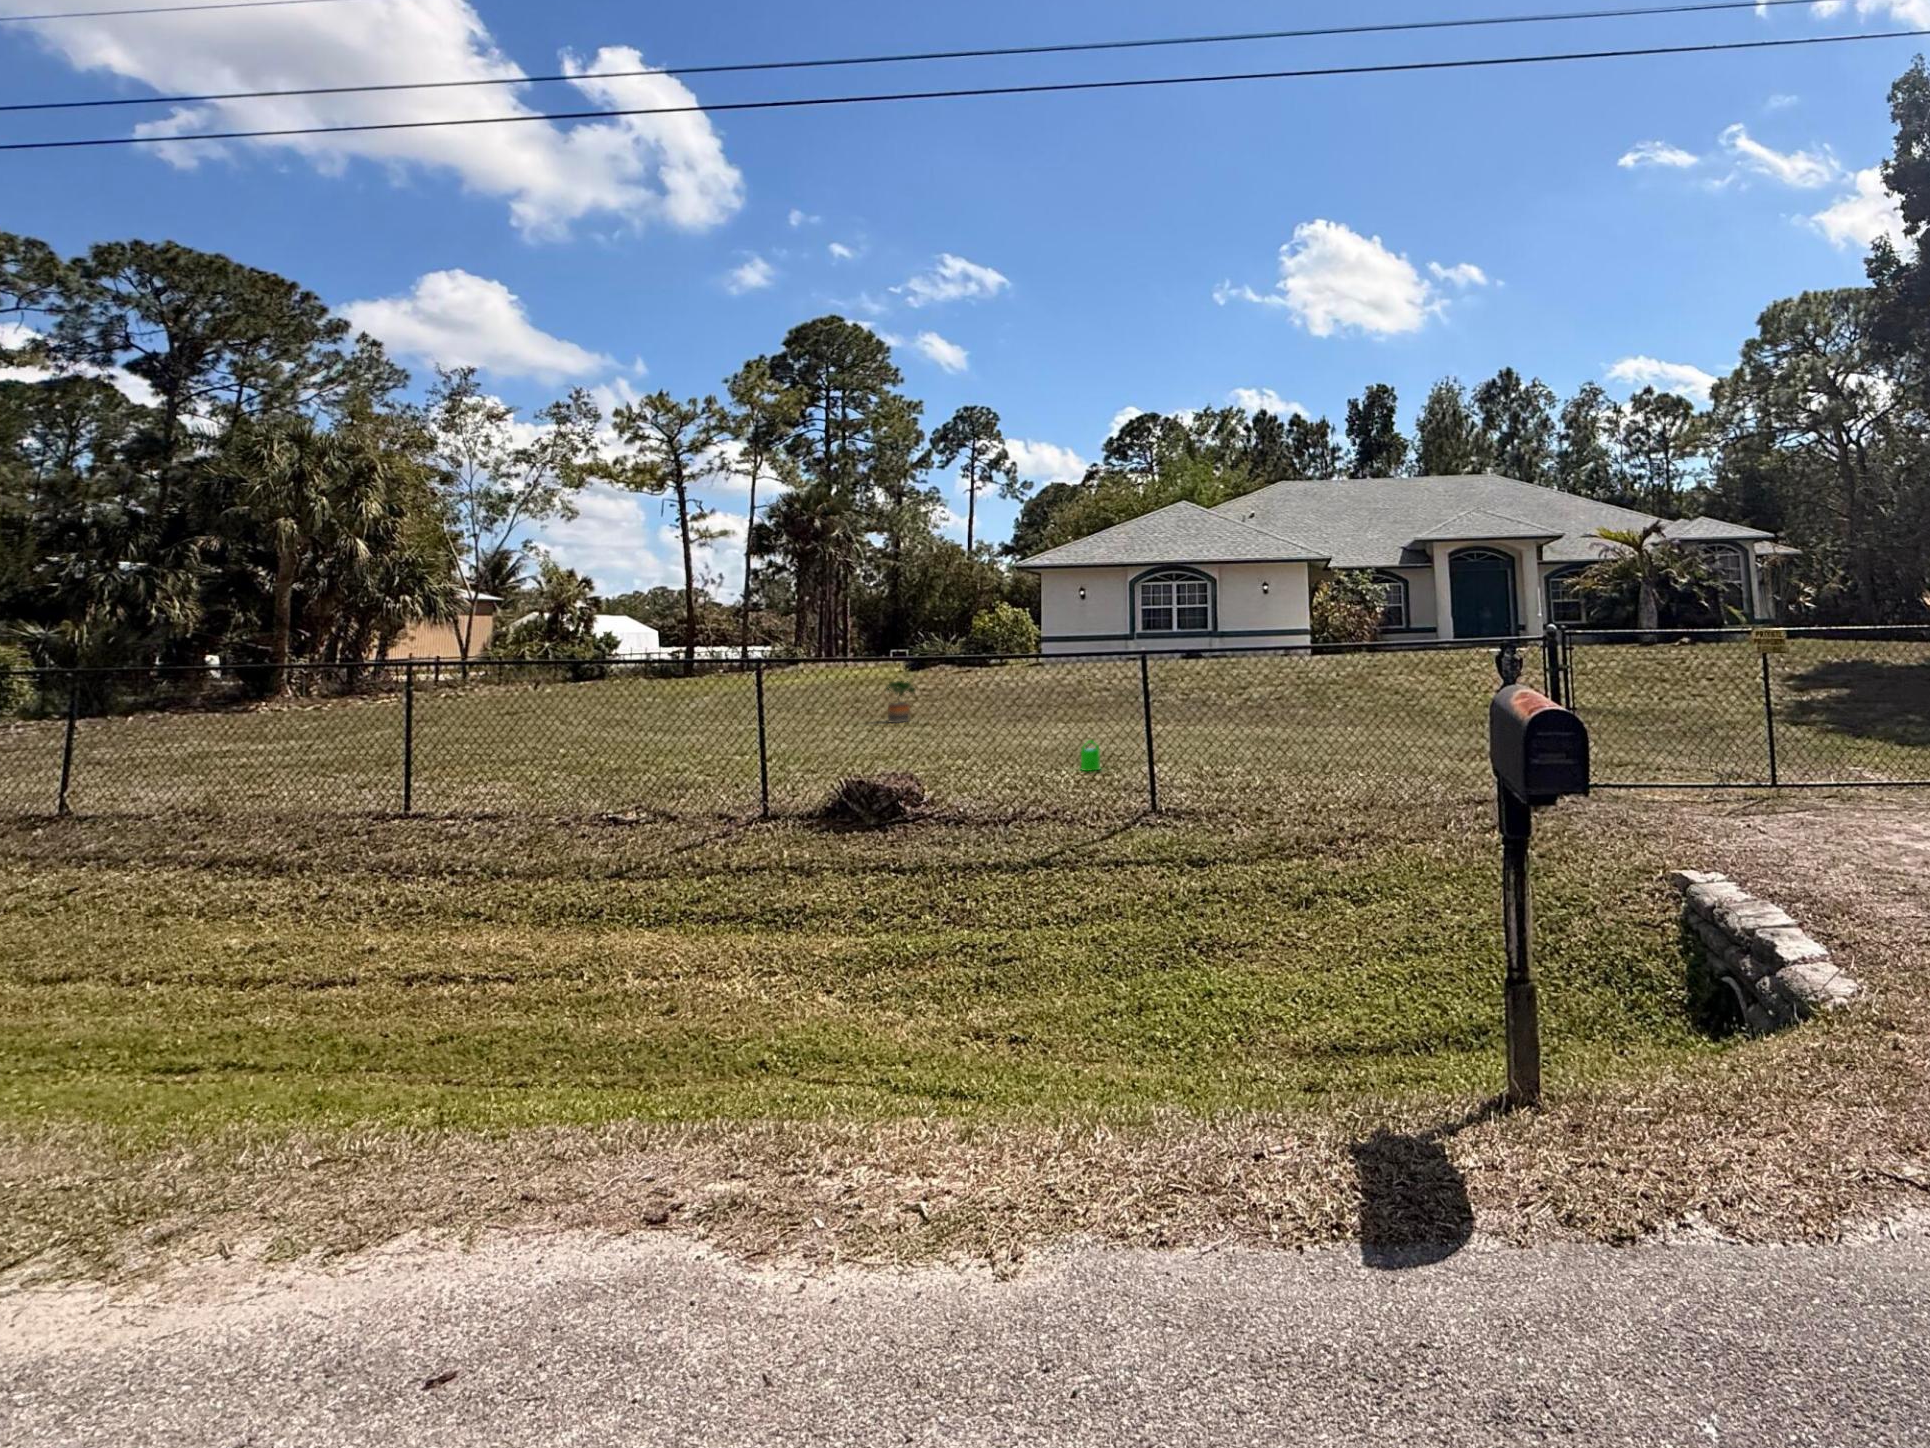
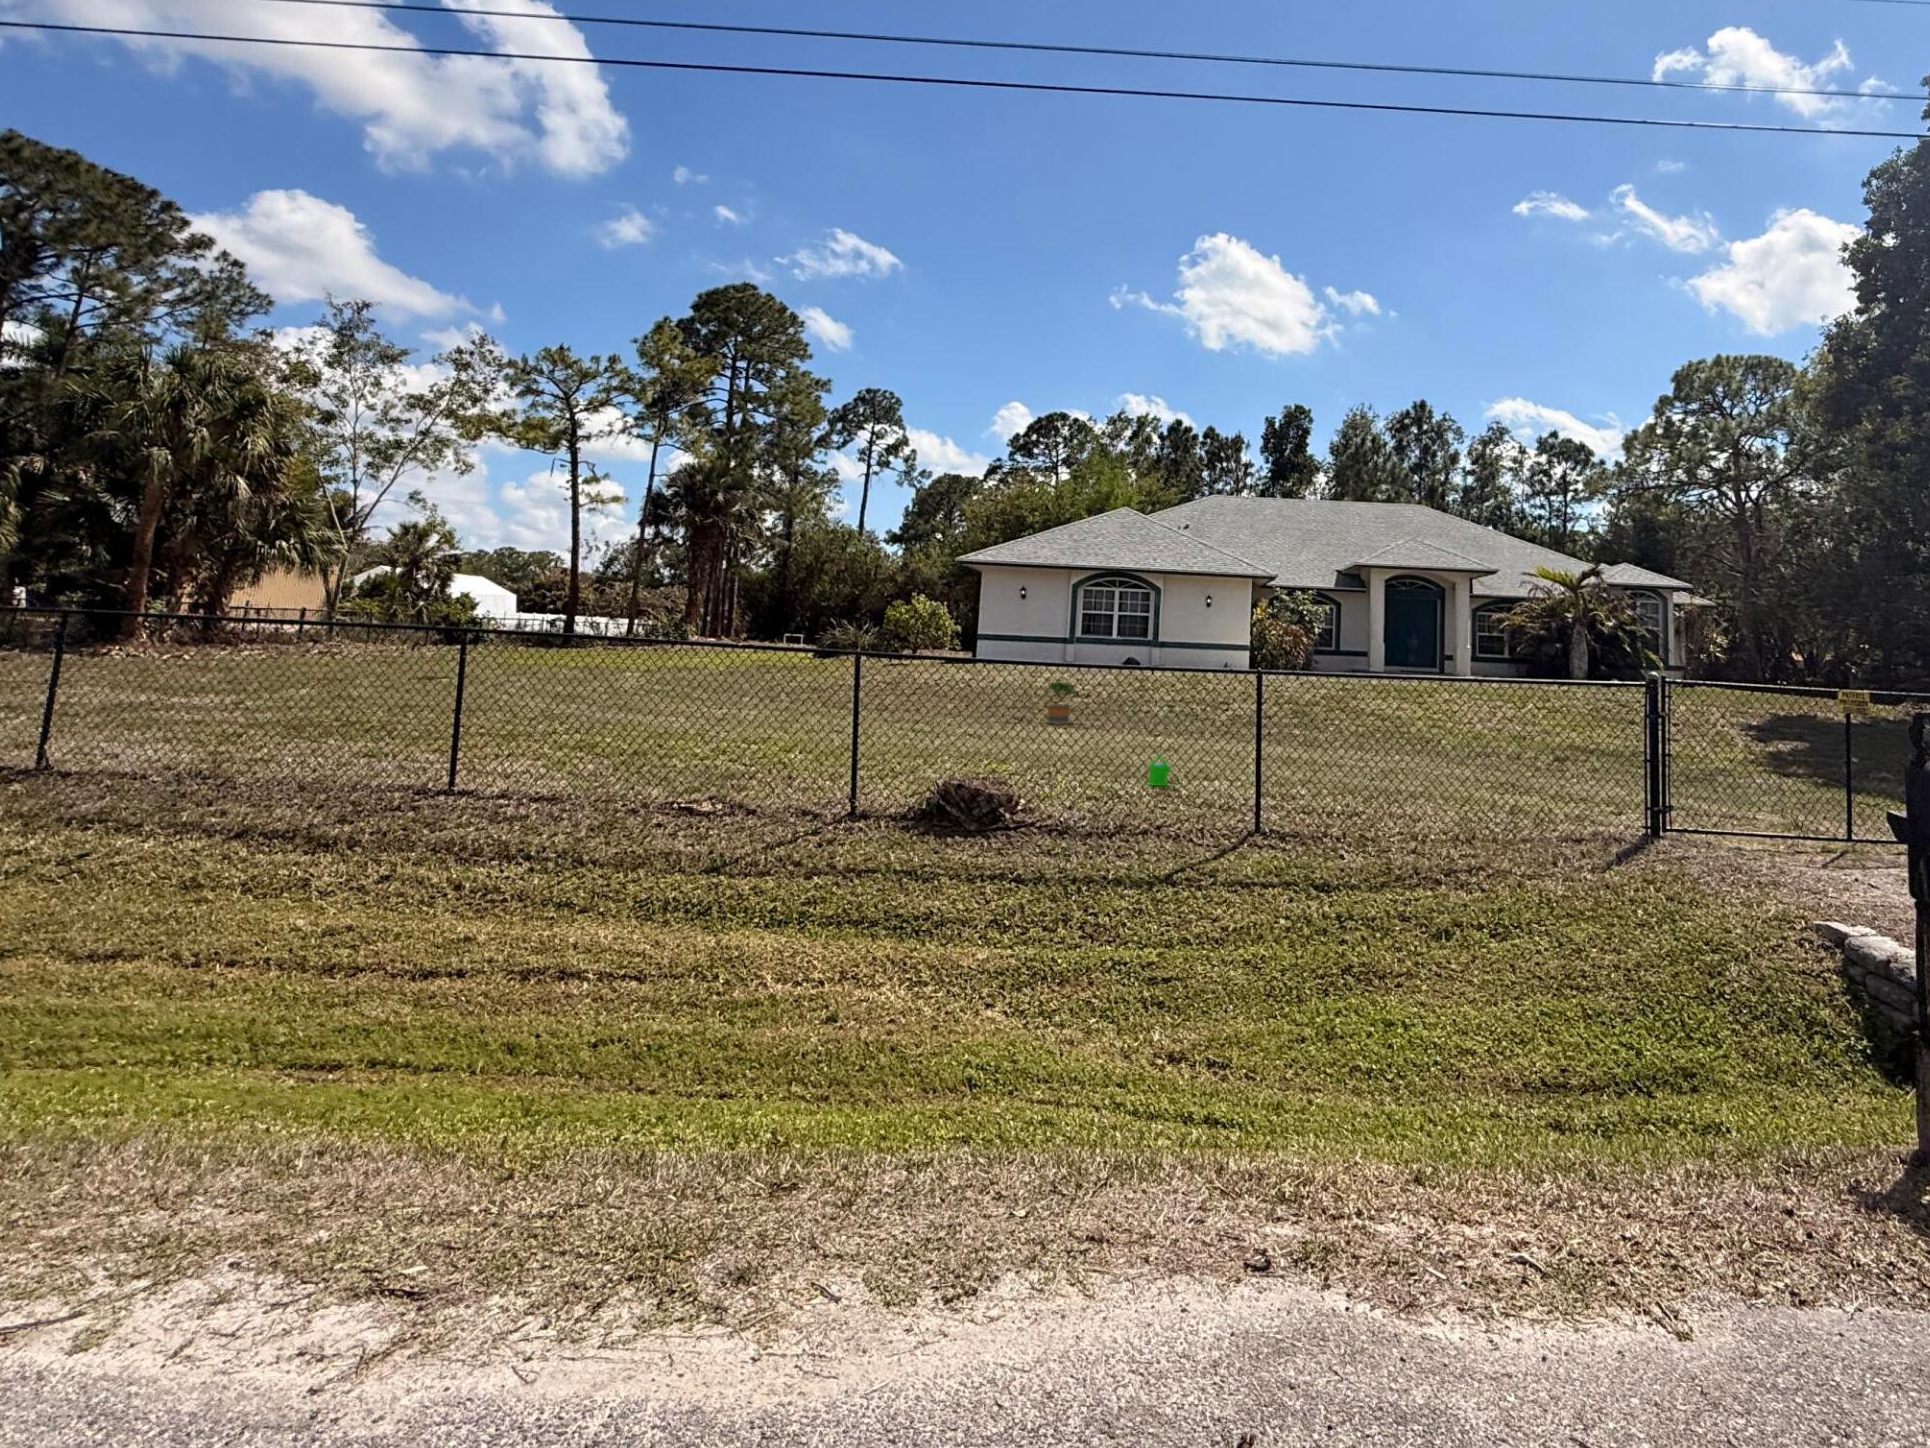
potted tree: present [886,681,915,723] -> present [1046,682,1077,725]

